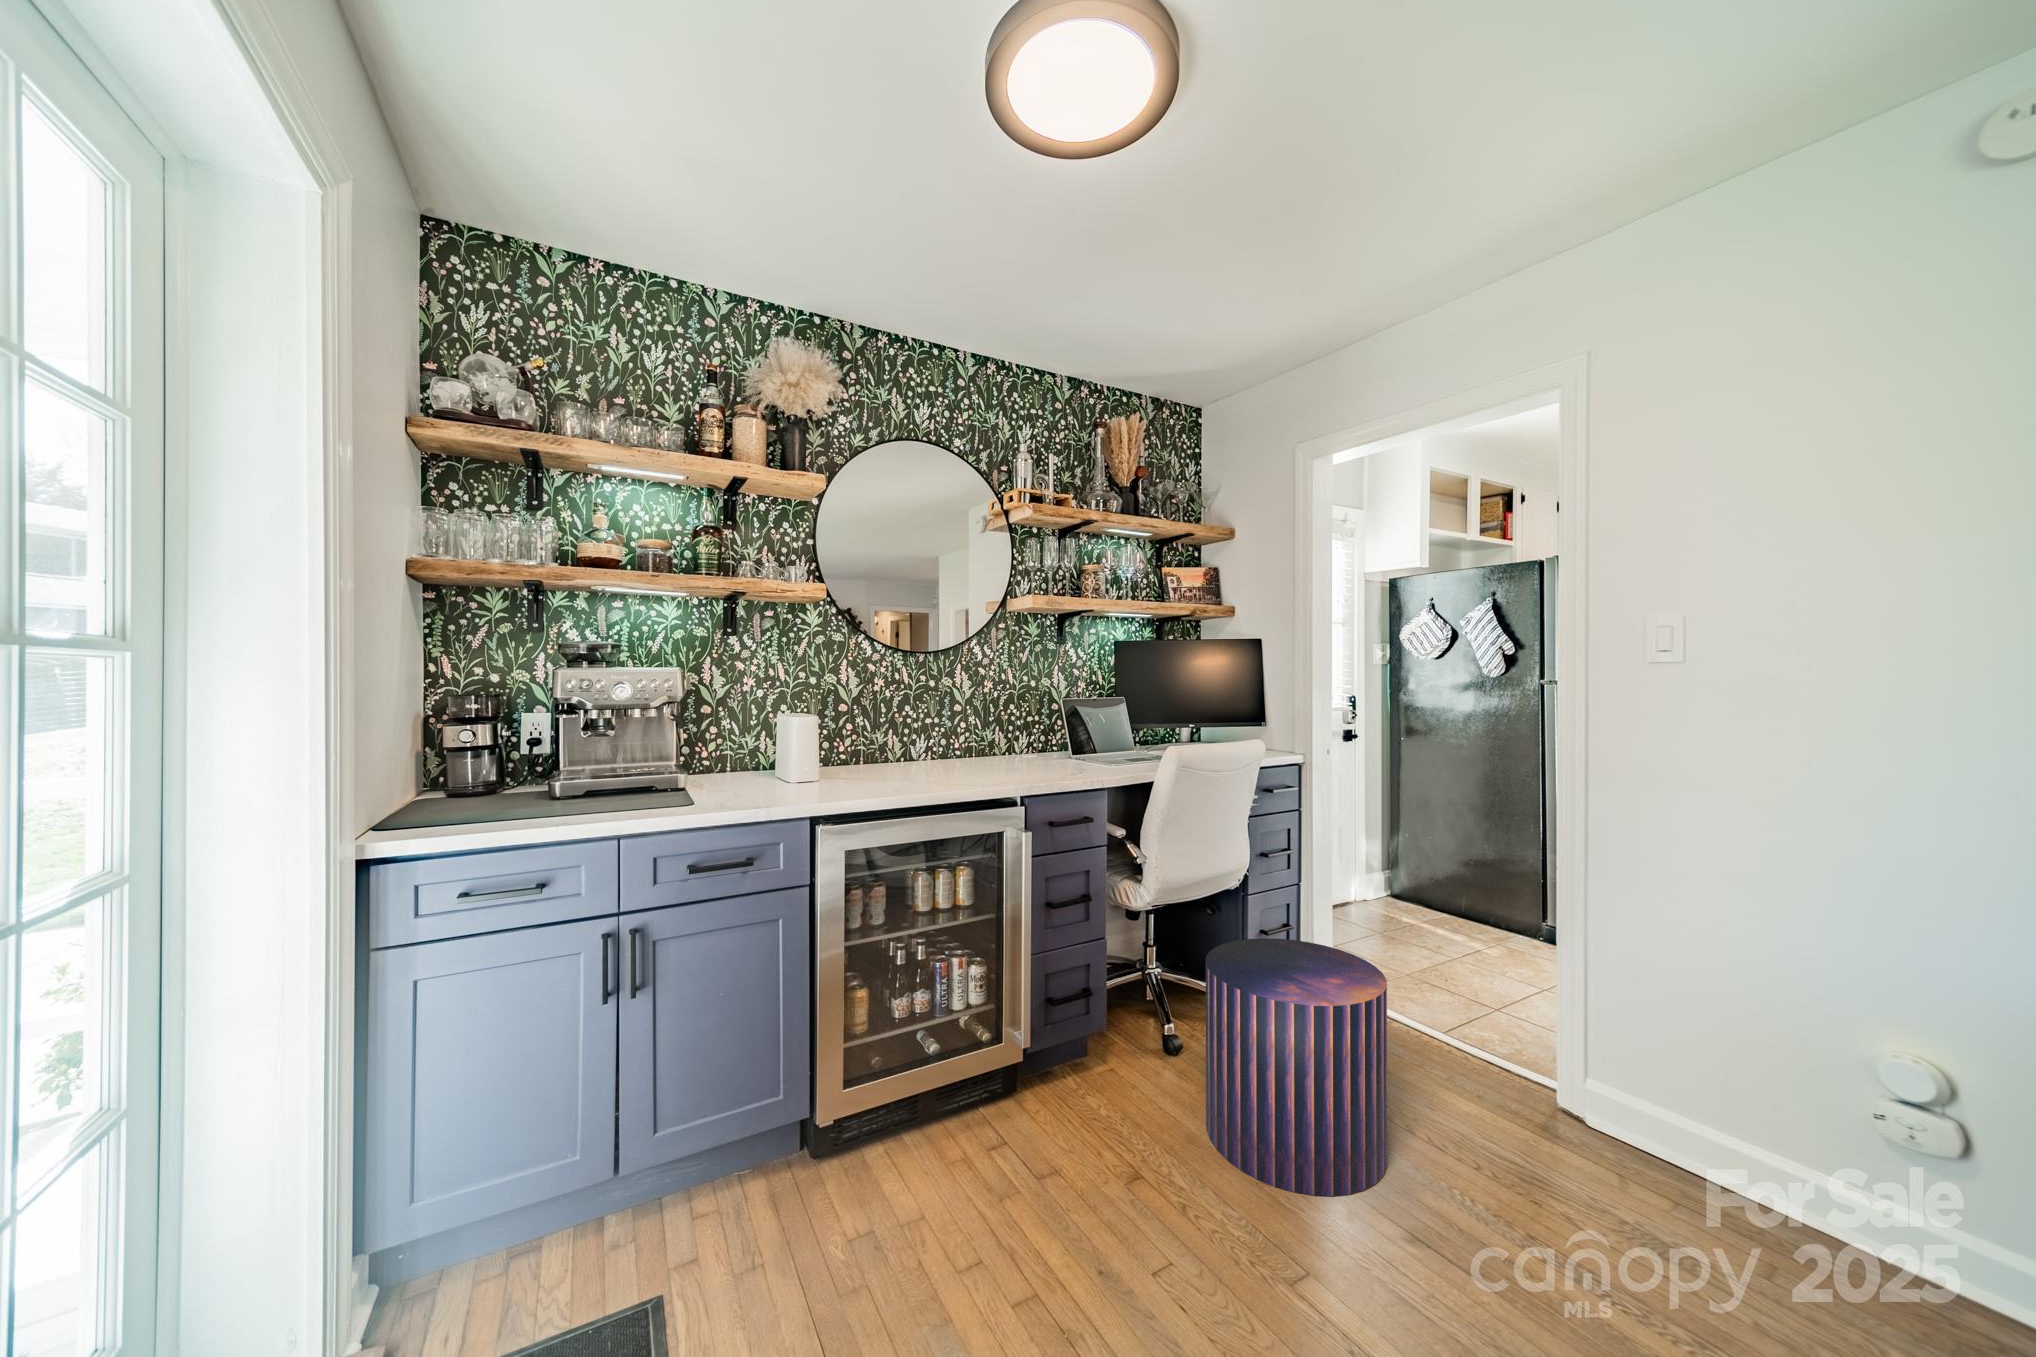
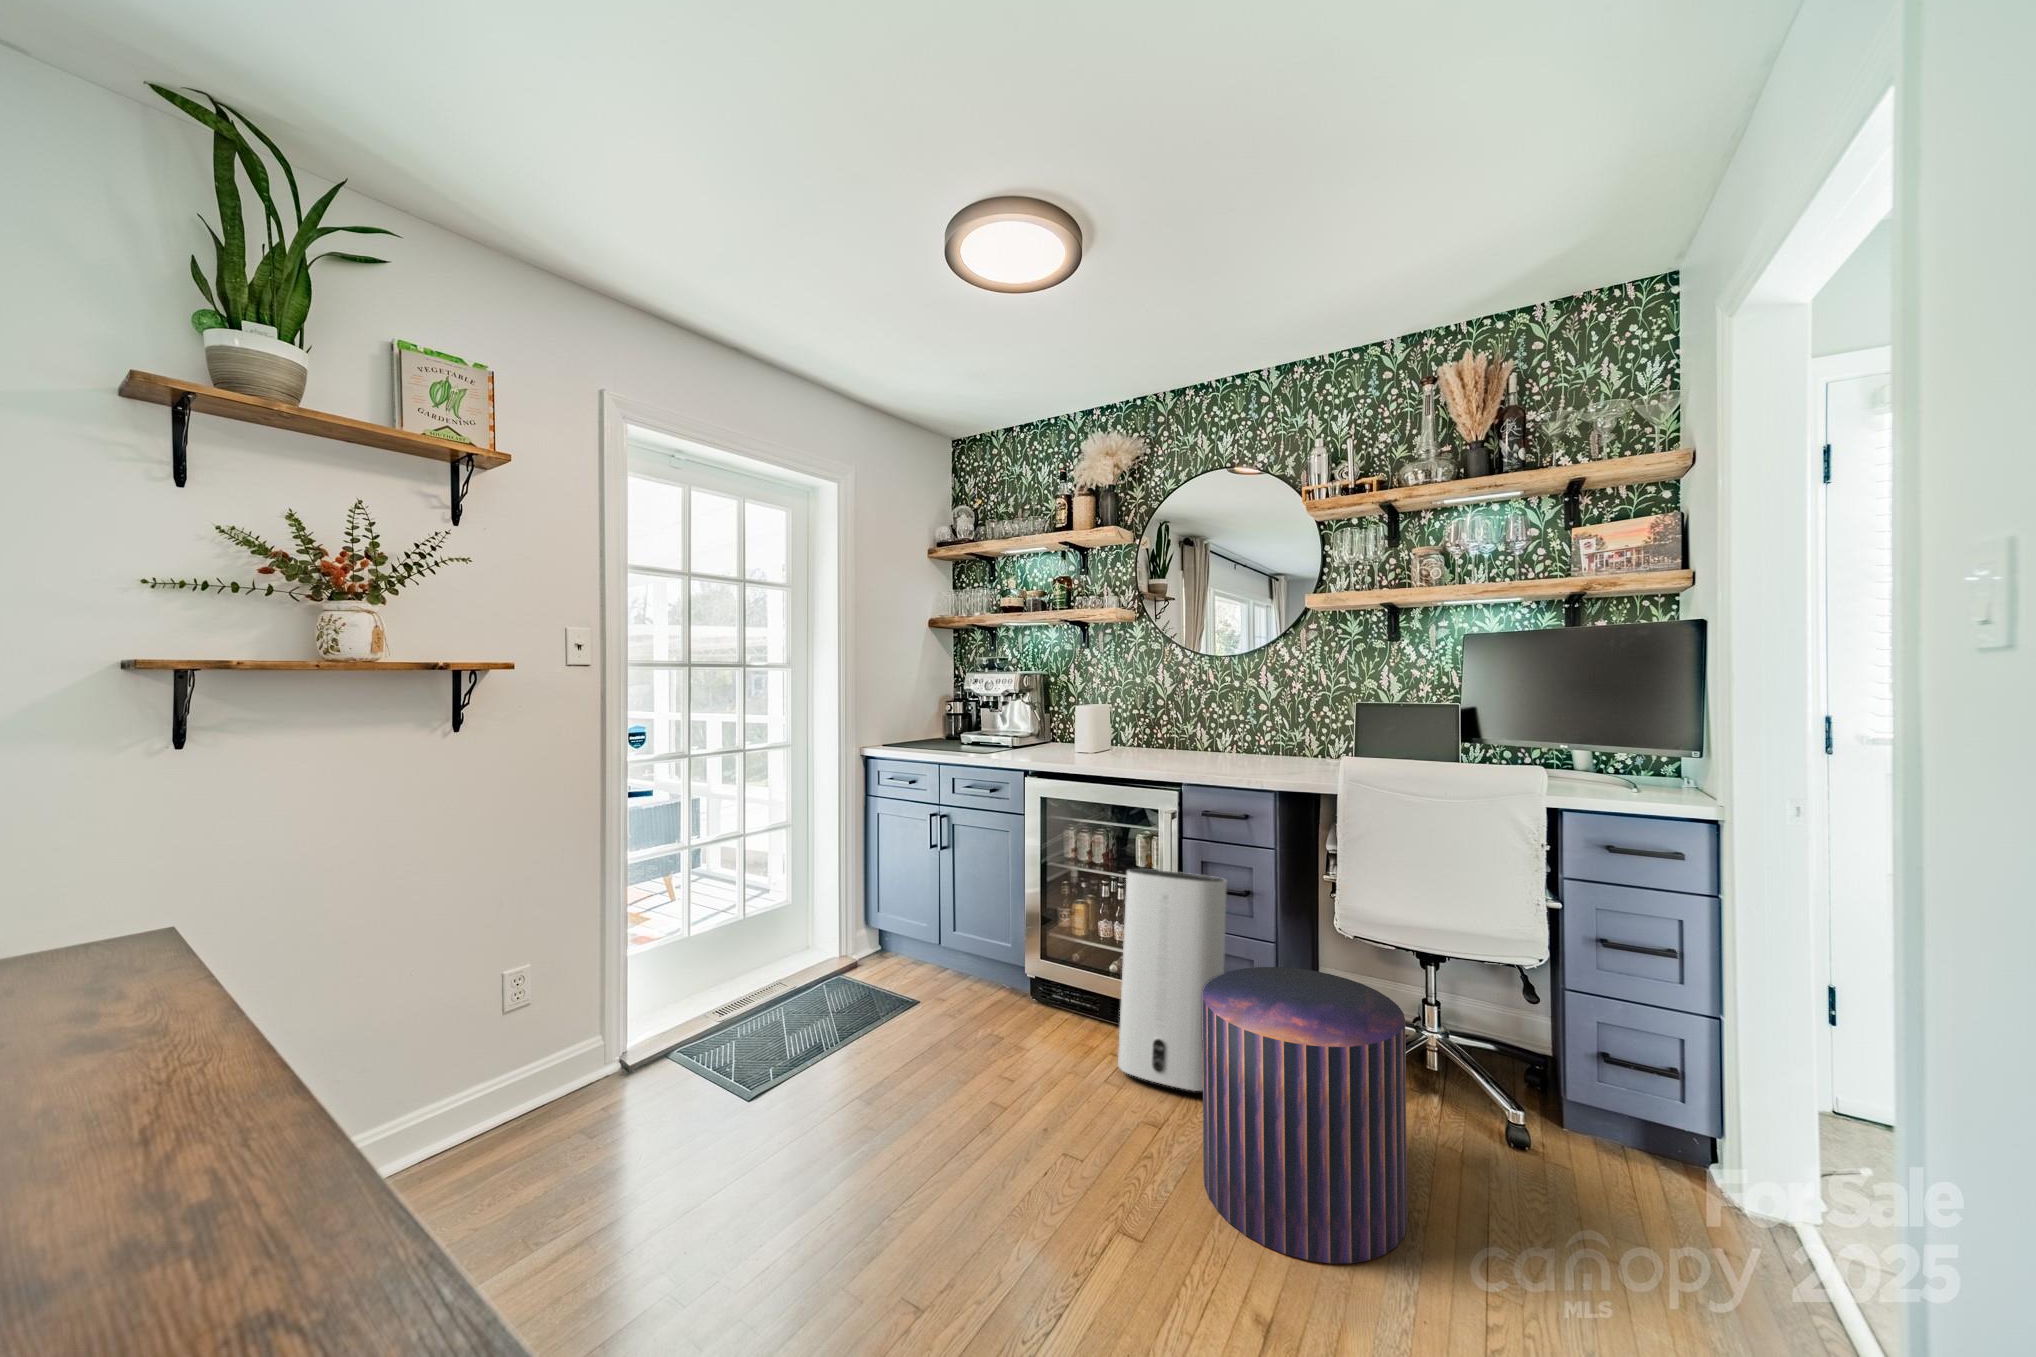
air purifier: none [1013,890,1139,1150] -> present [1118,869,1226,1091]

